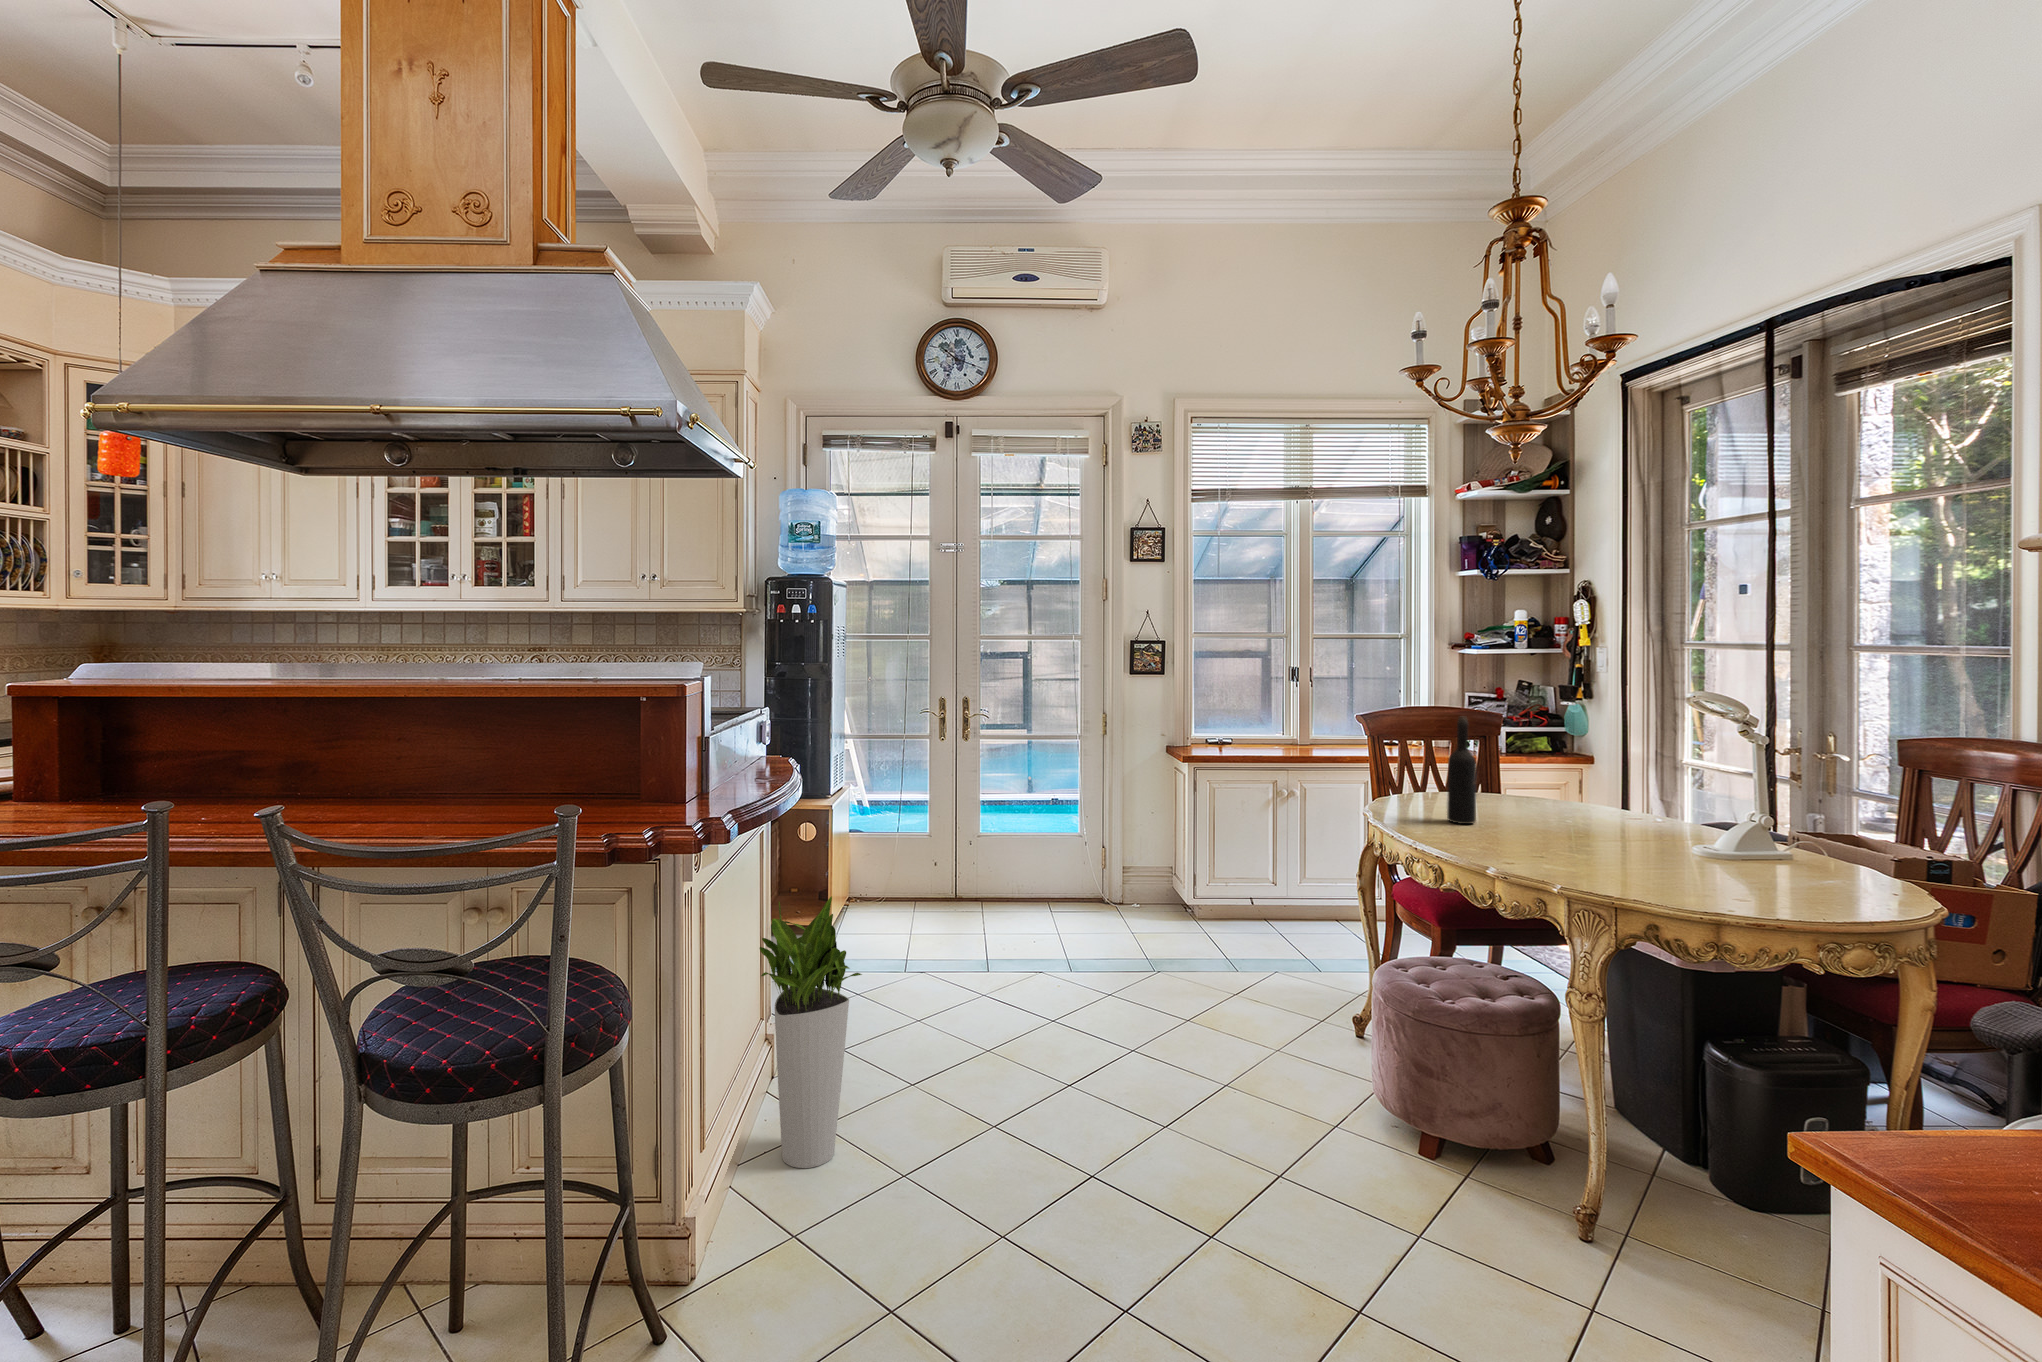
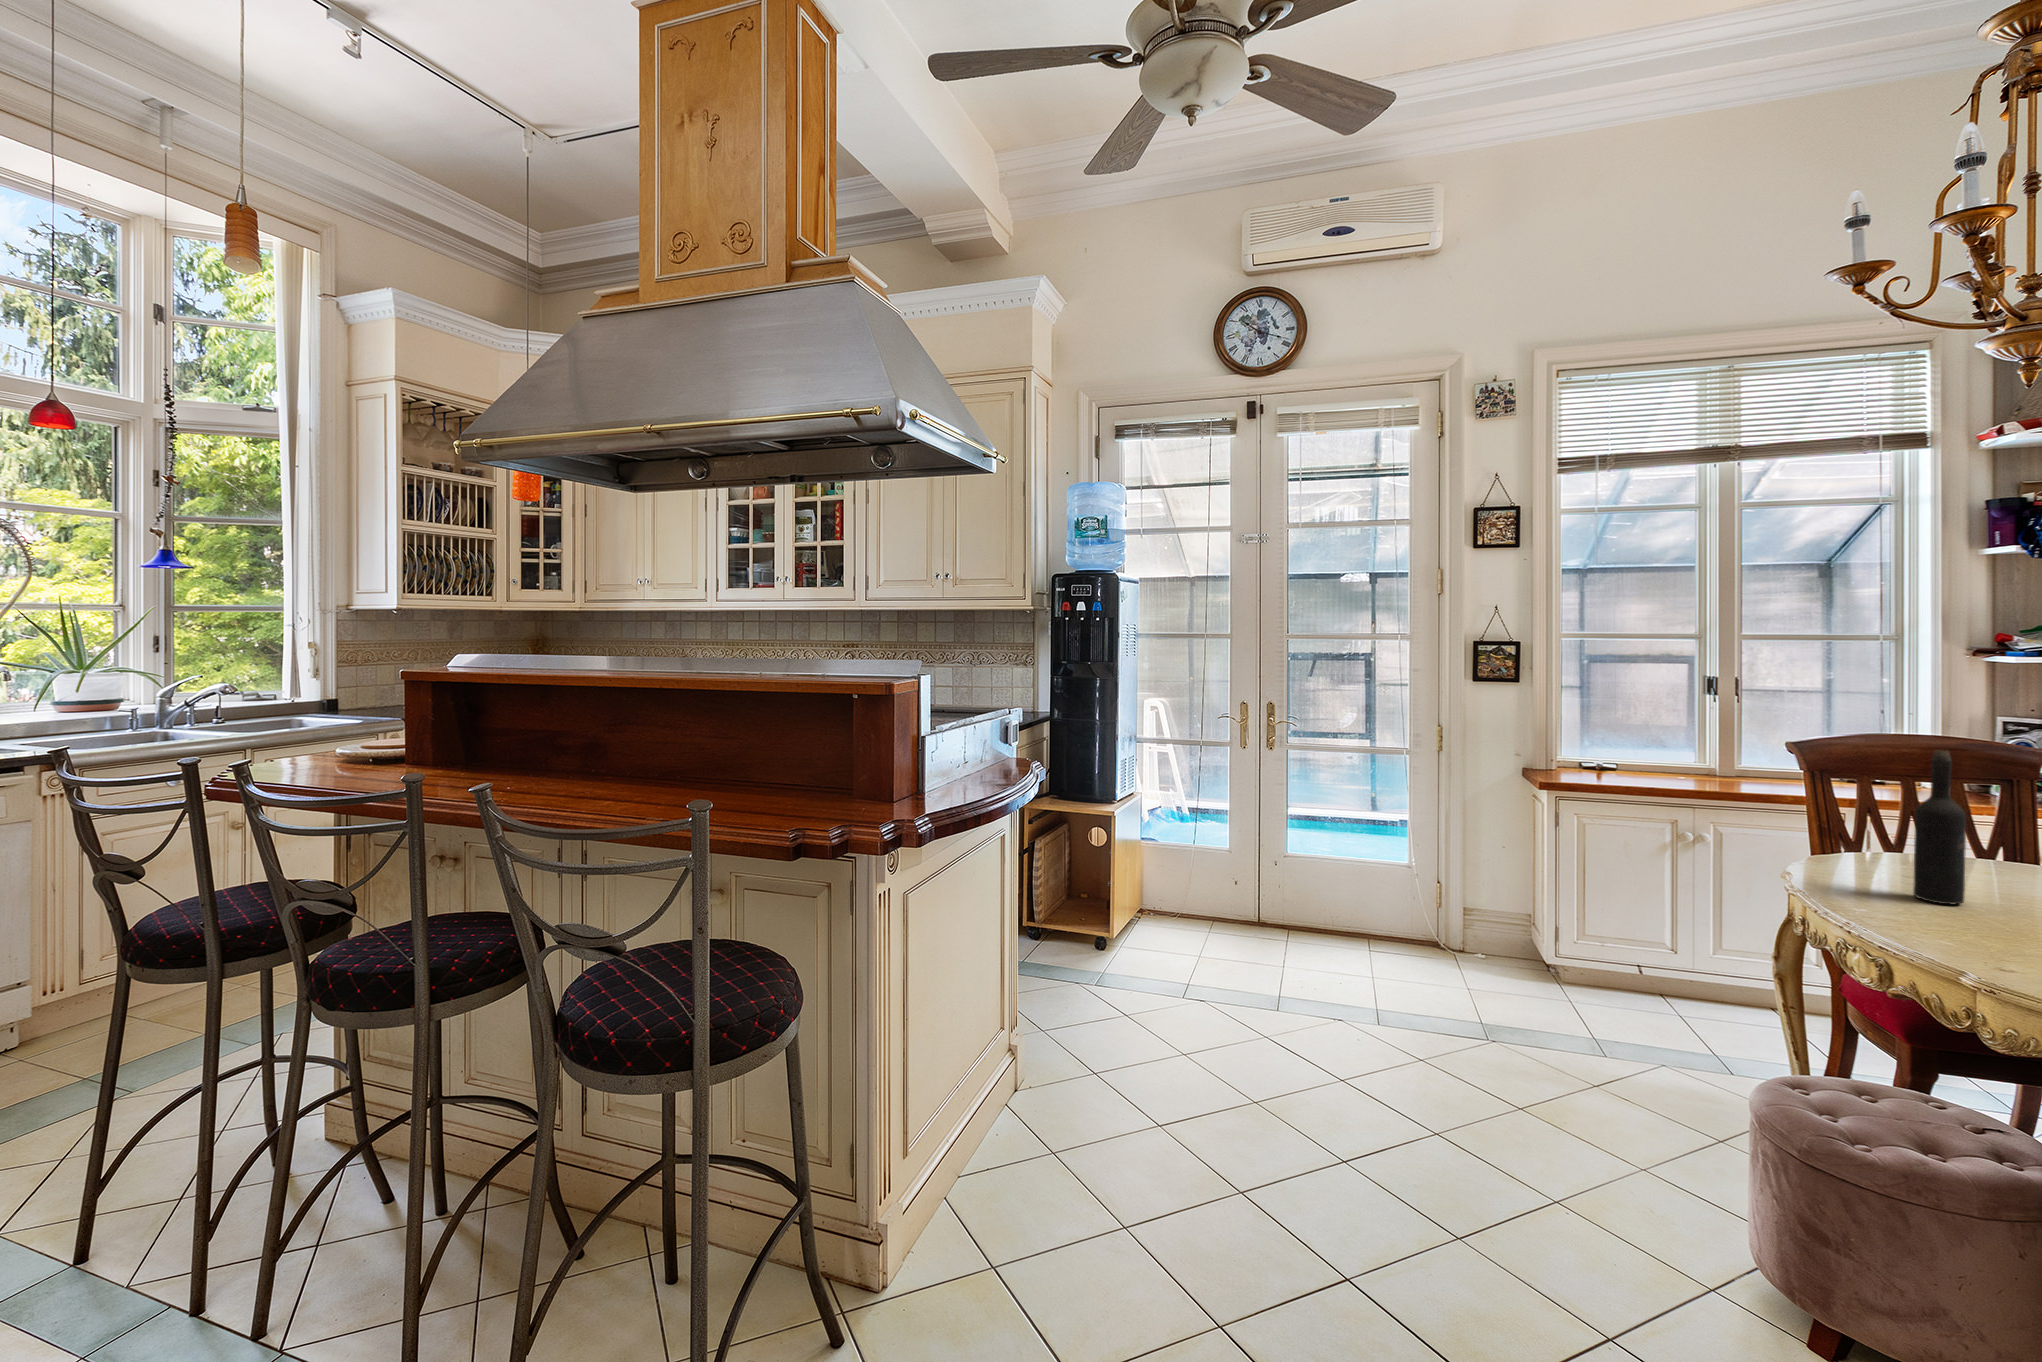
planter: present [760,896,862,1168] -> none [979,909,1084,1195]

